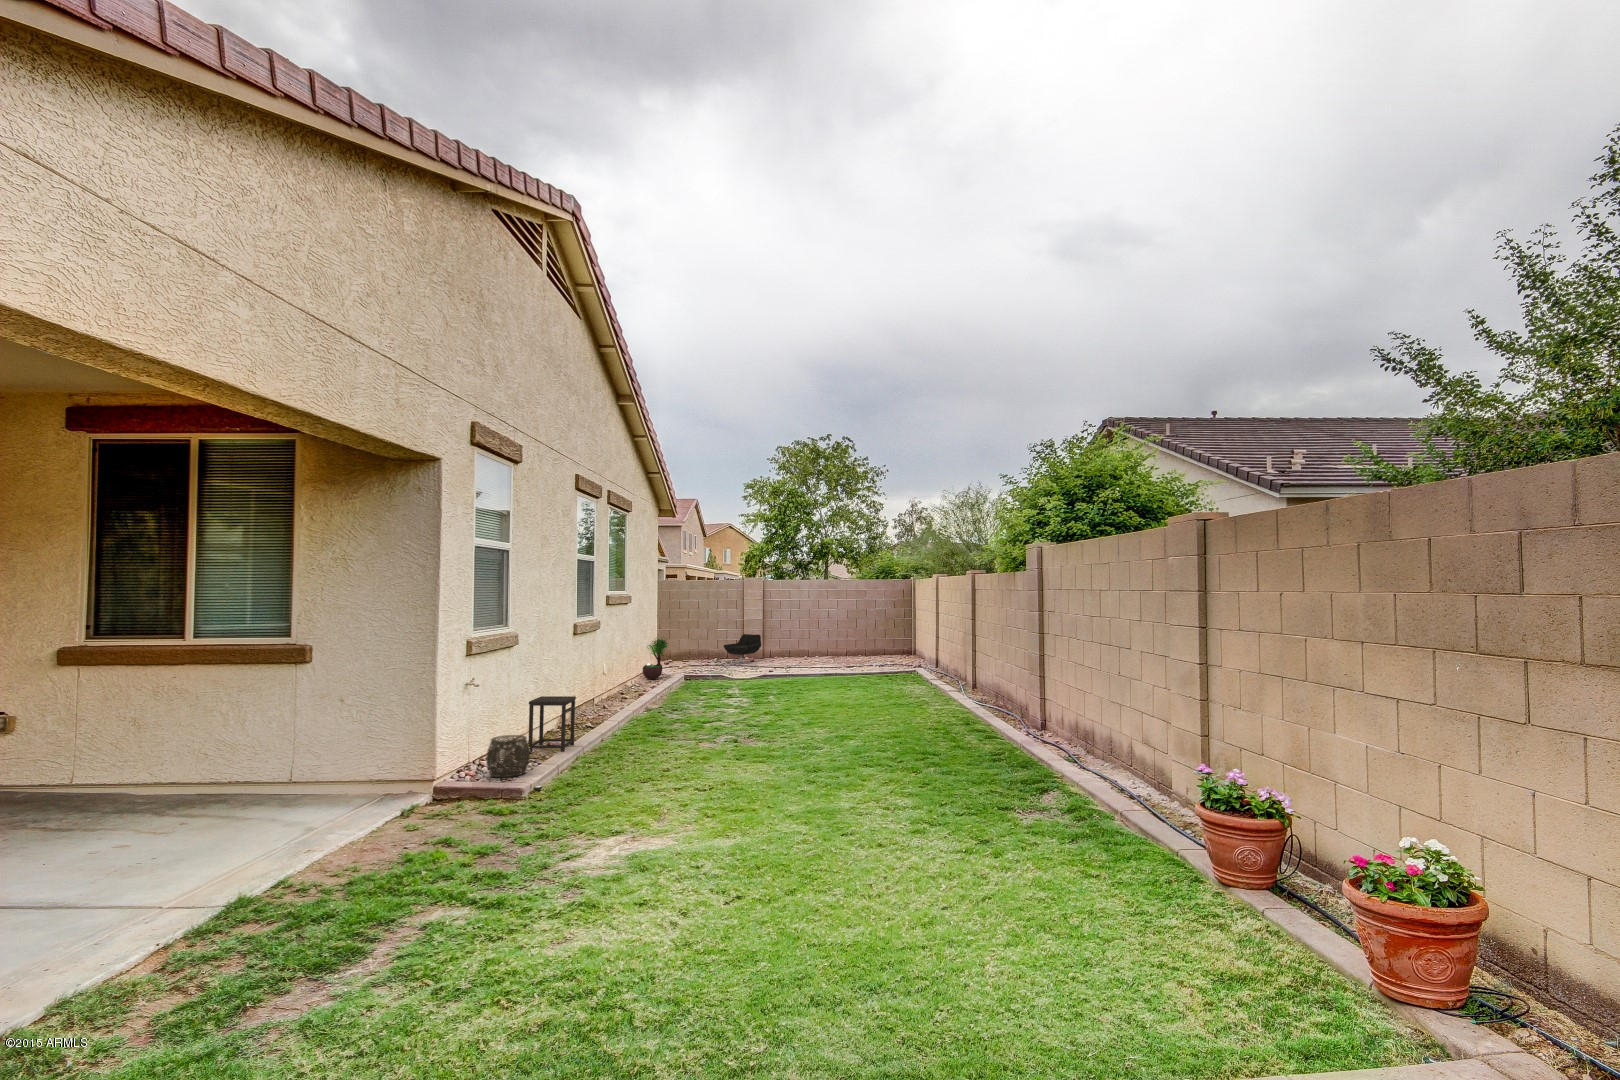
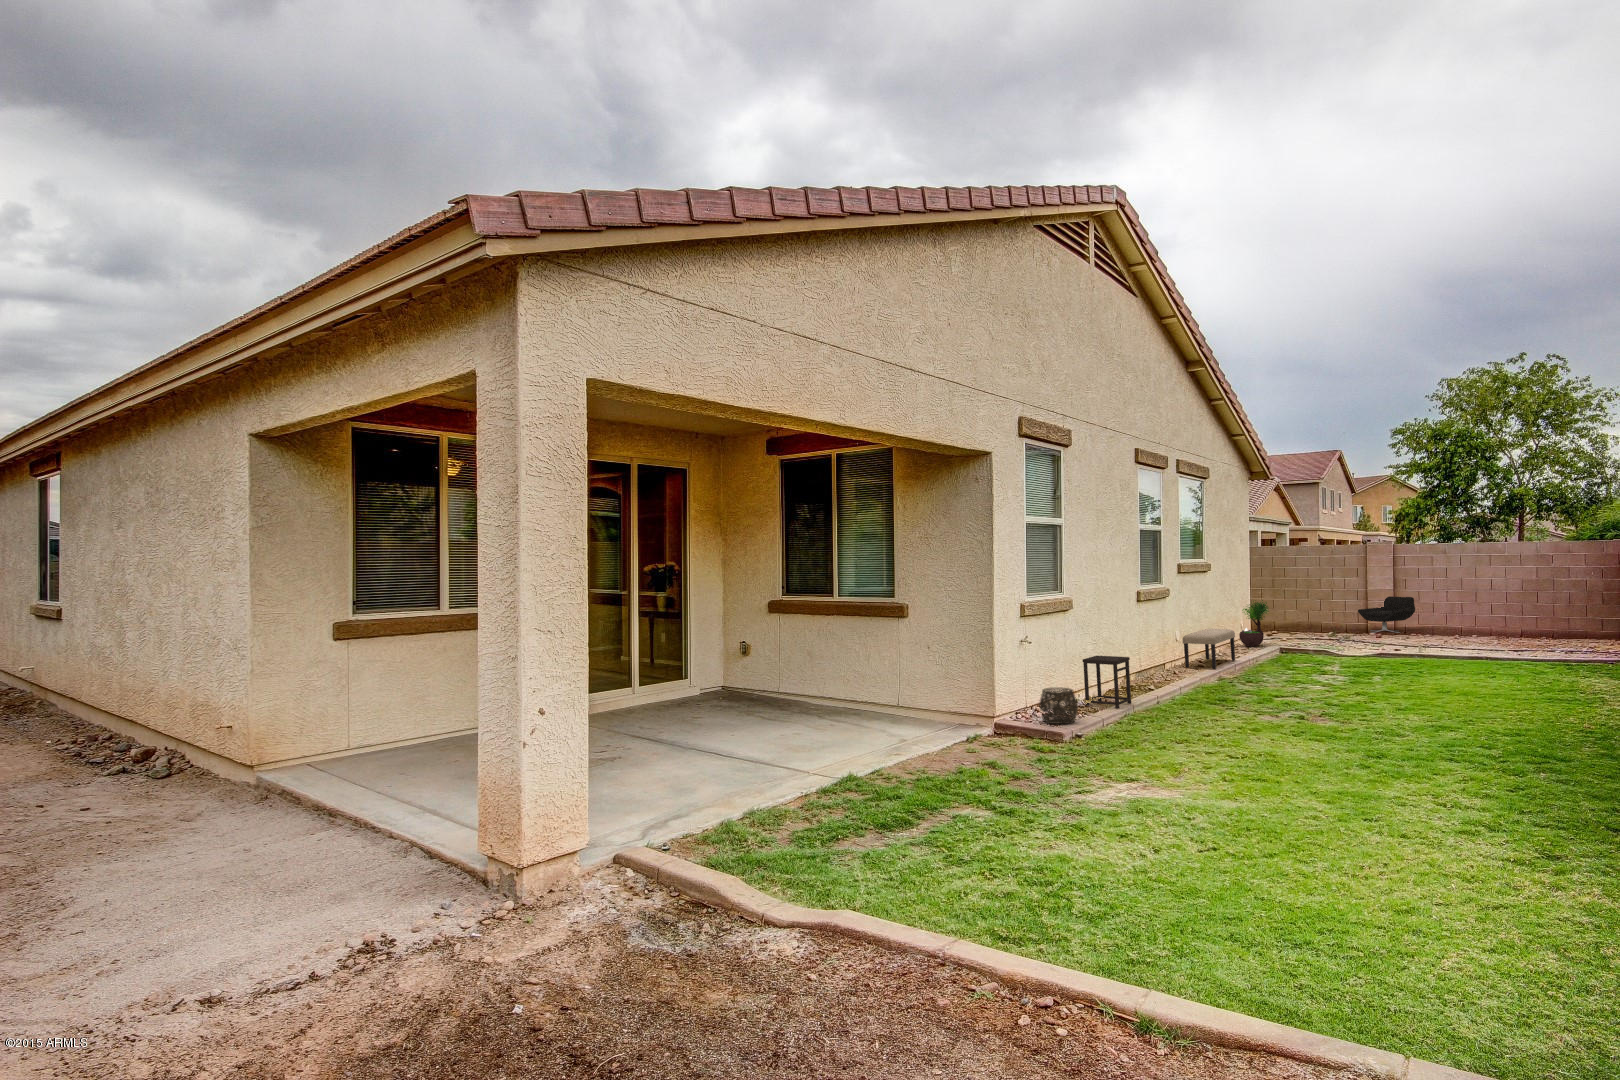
bench: none [606,664,647,703] -> present [1183,629,1235,669]

